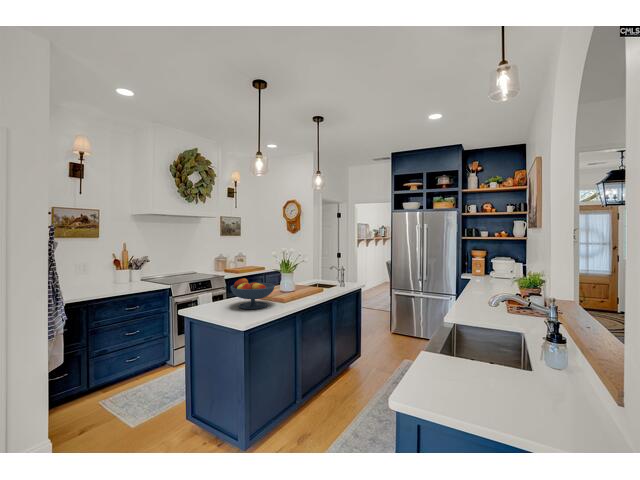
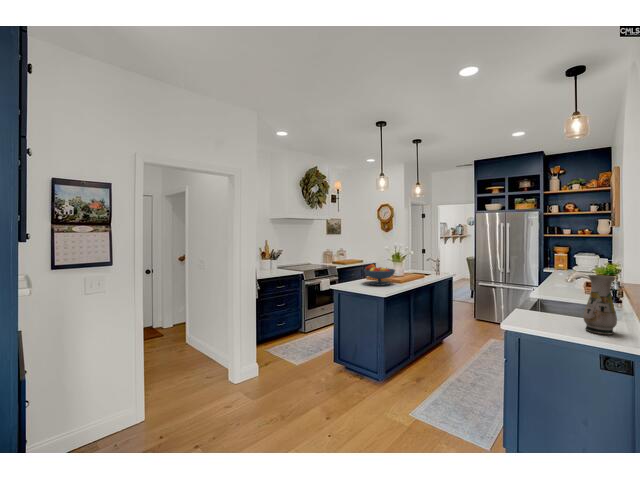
vase: none [518,308,571,417] -> present [583,275,617,335]

